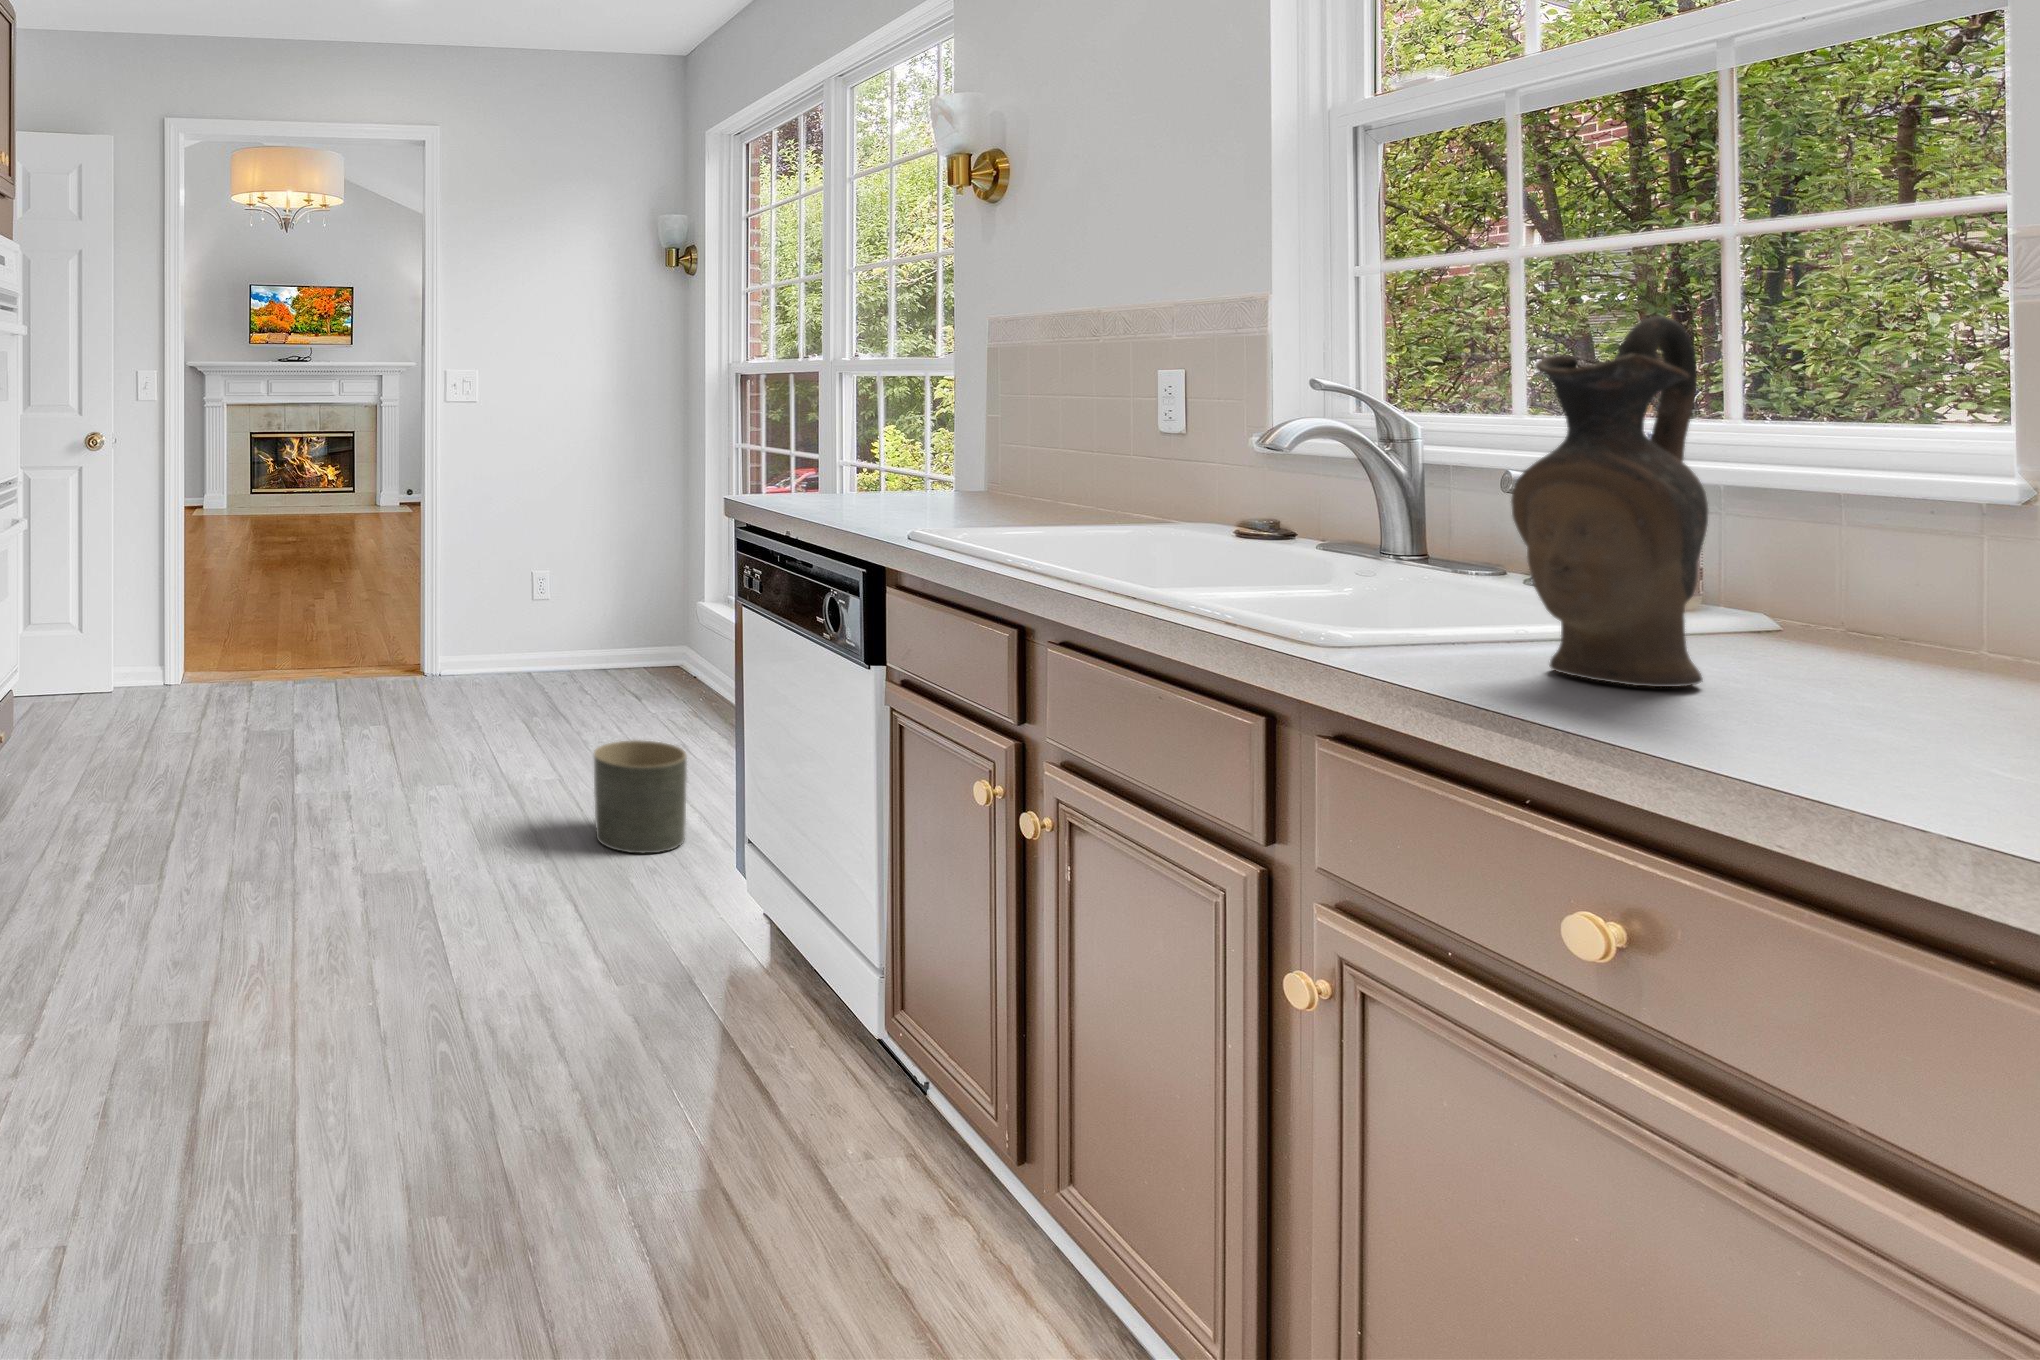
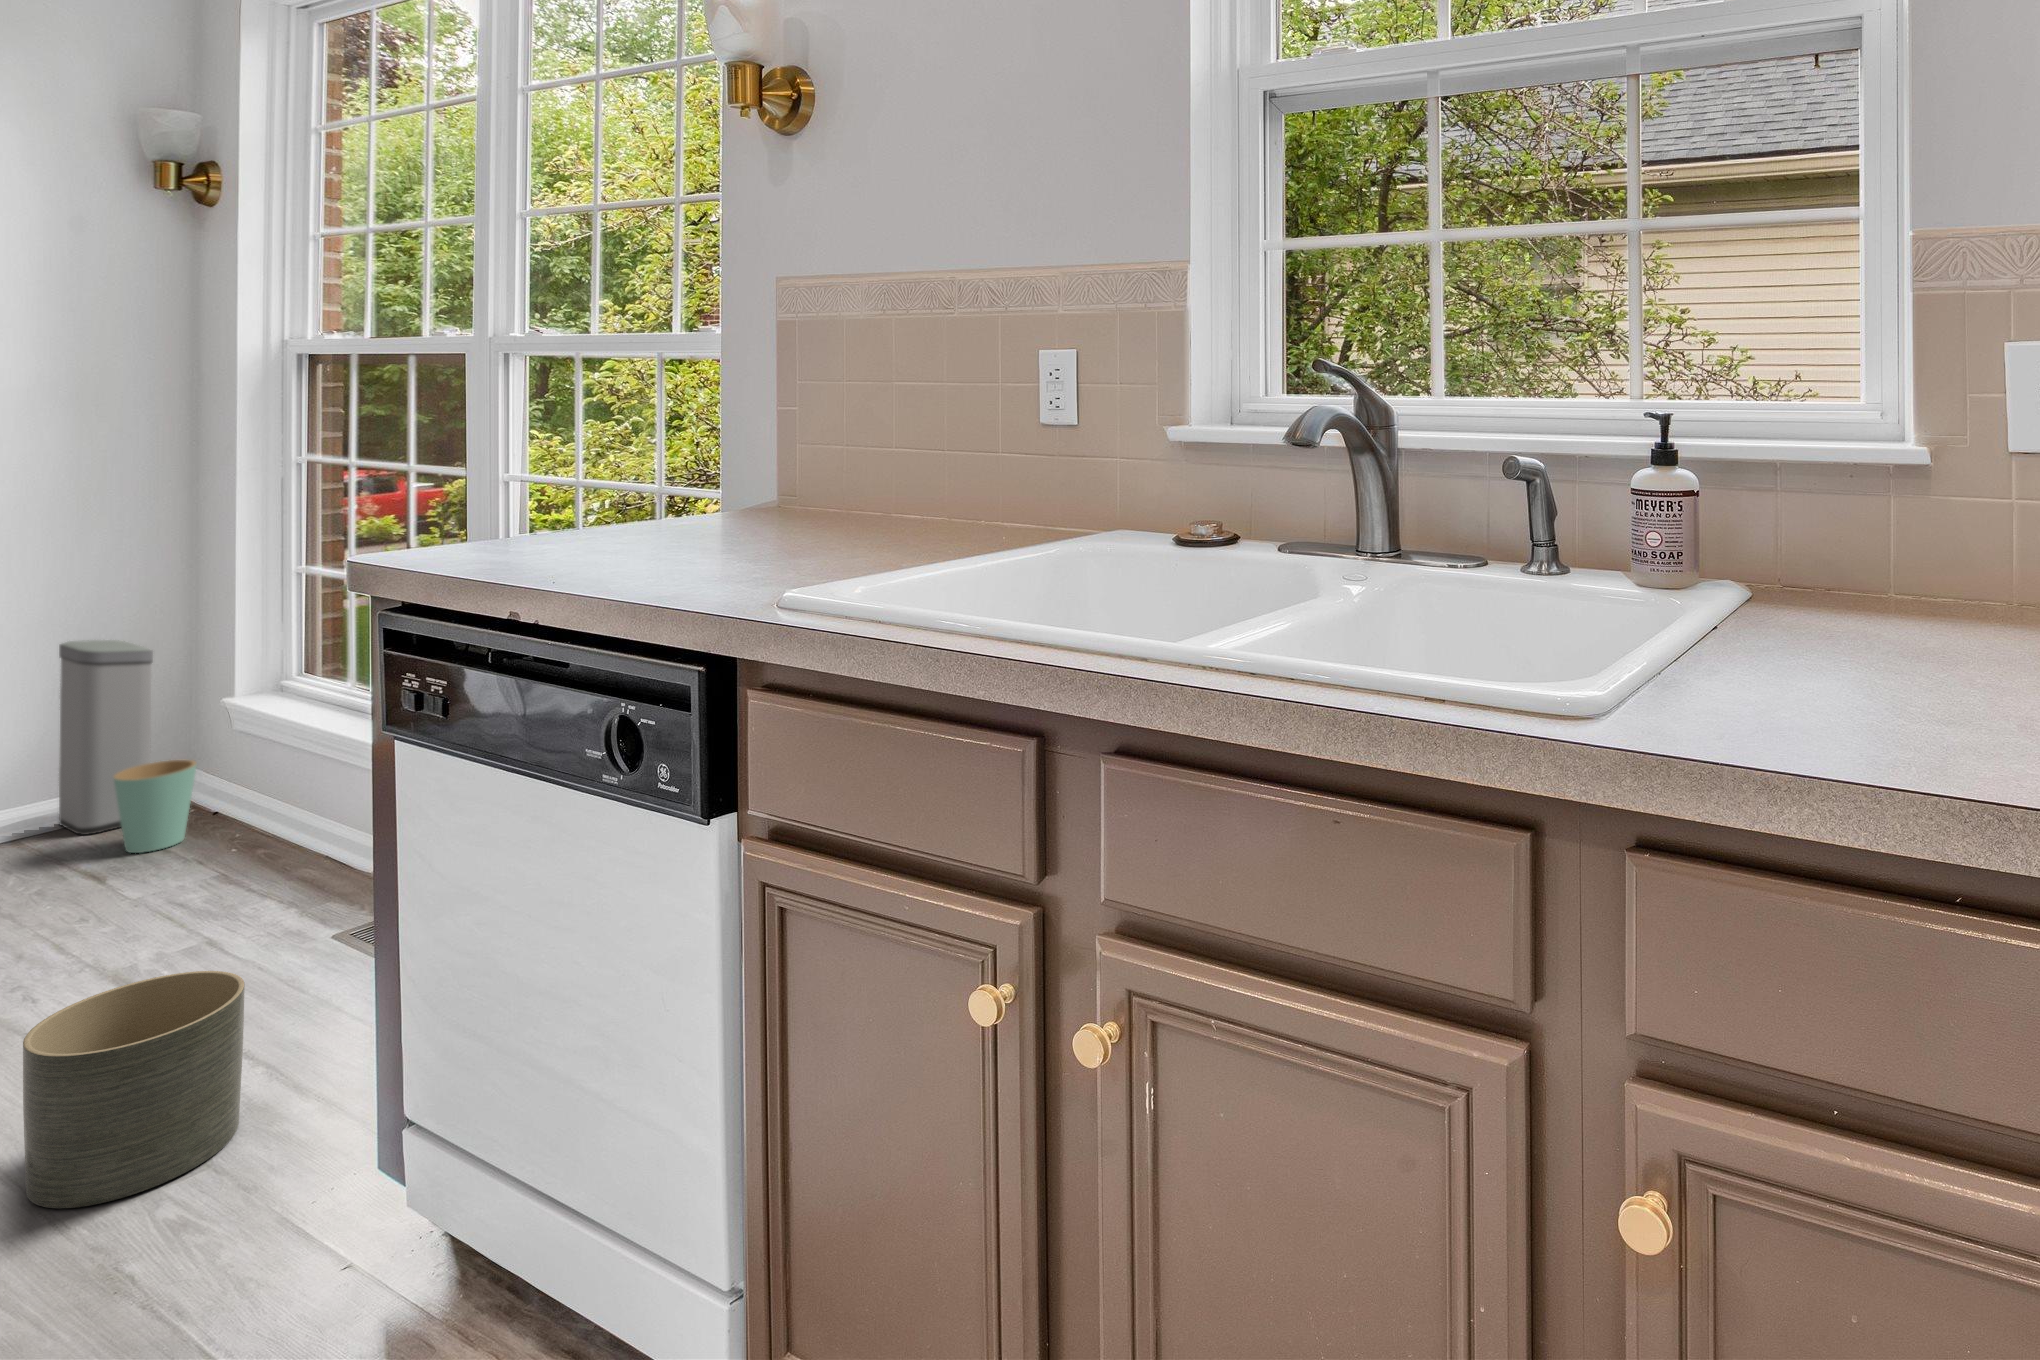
ceramic pitcher: present [1511,316,1708,687] -> none [1814,285,2010,715]
trash can: none [623,553,686,694] -> present [59,640,197,853]

